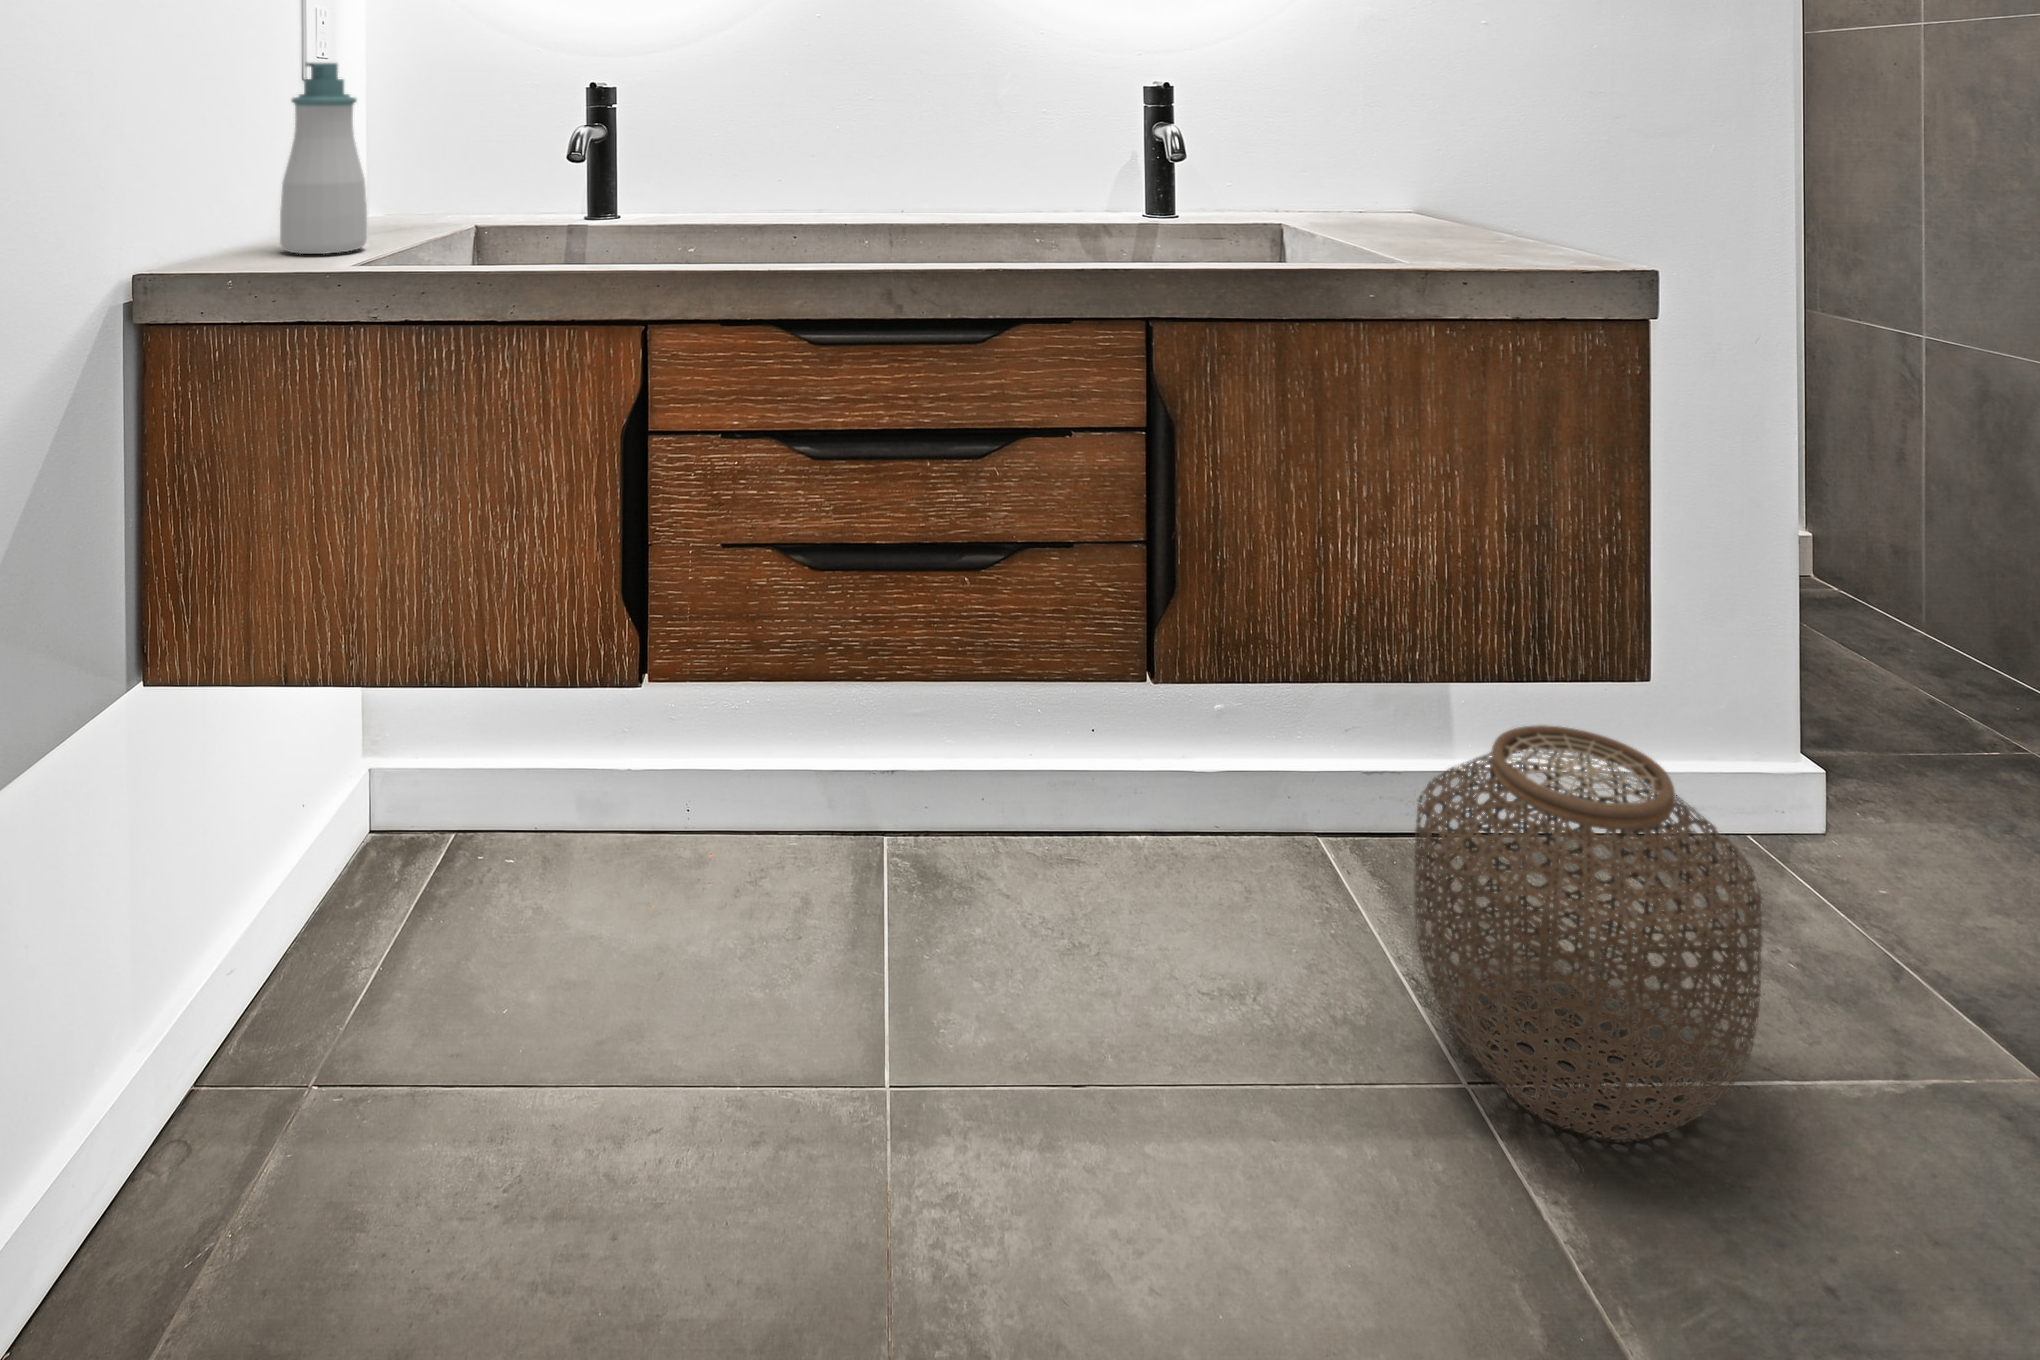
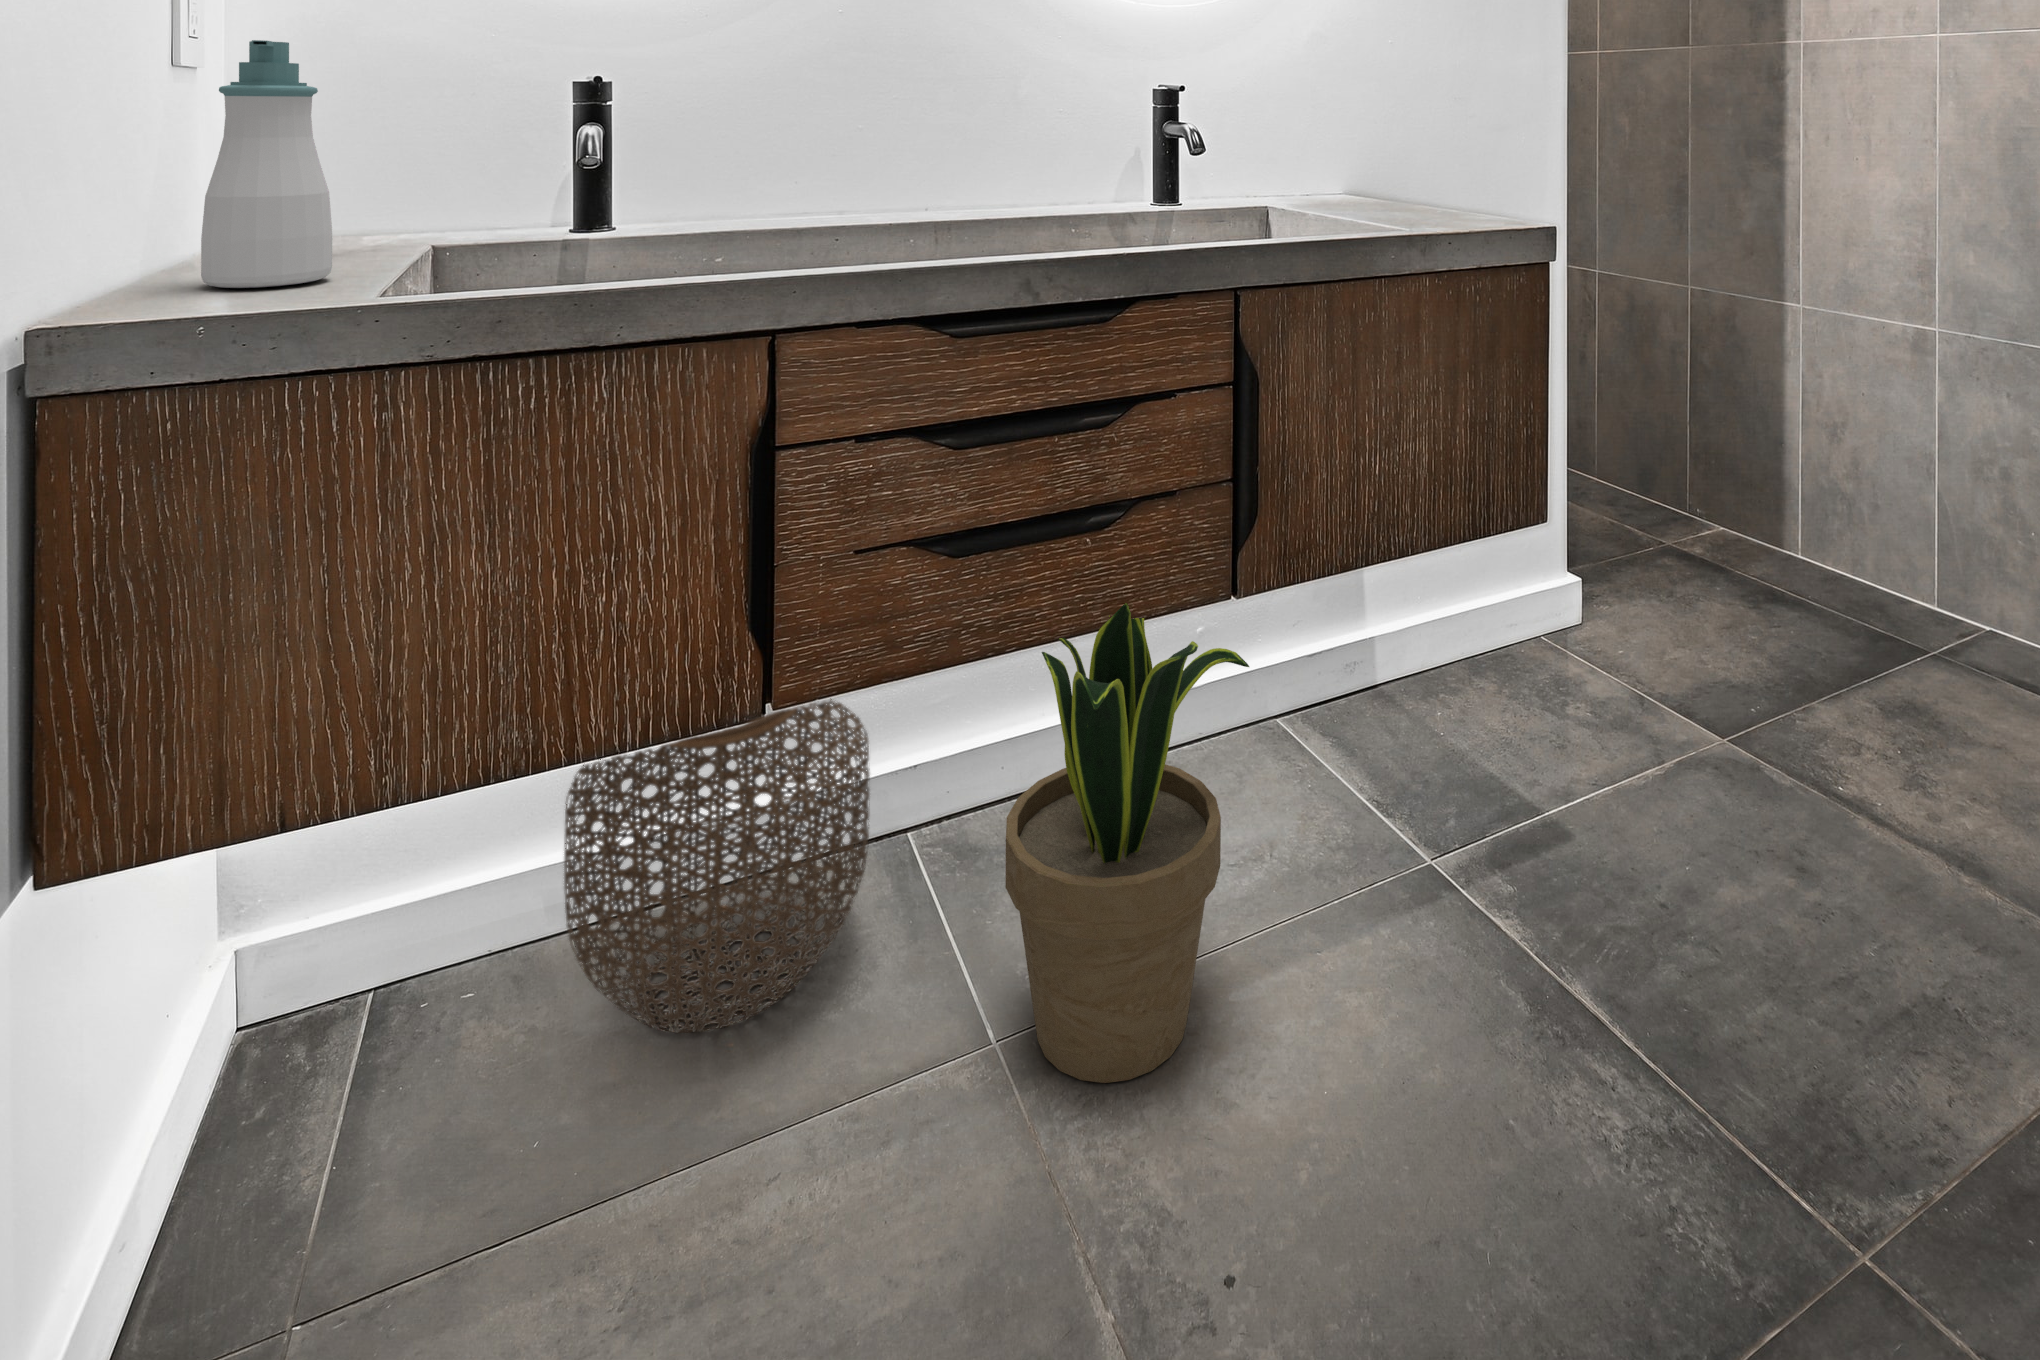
potted plant: none [871,626,1137,1155] -> present [1005,603,1249,1083]
woven basket: present [1414,725,1762,1140] -> present [564,698,869,1033]

